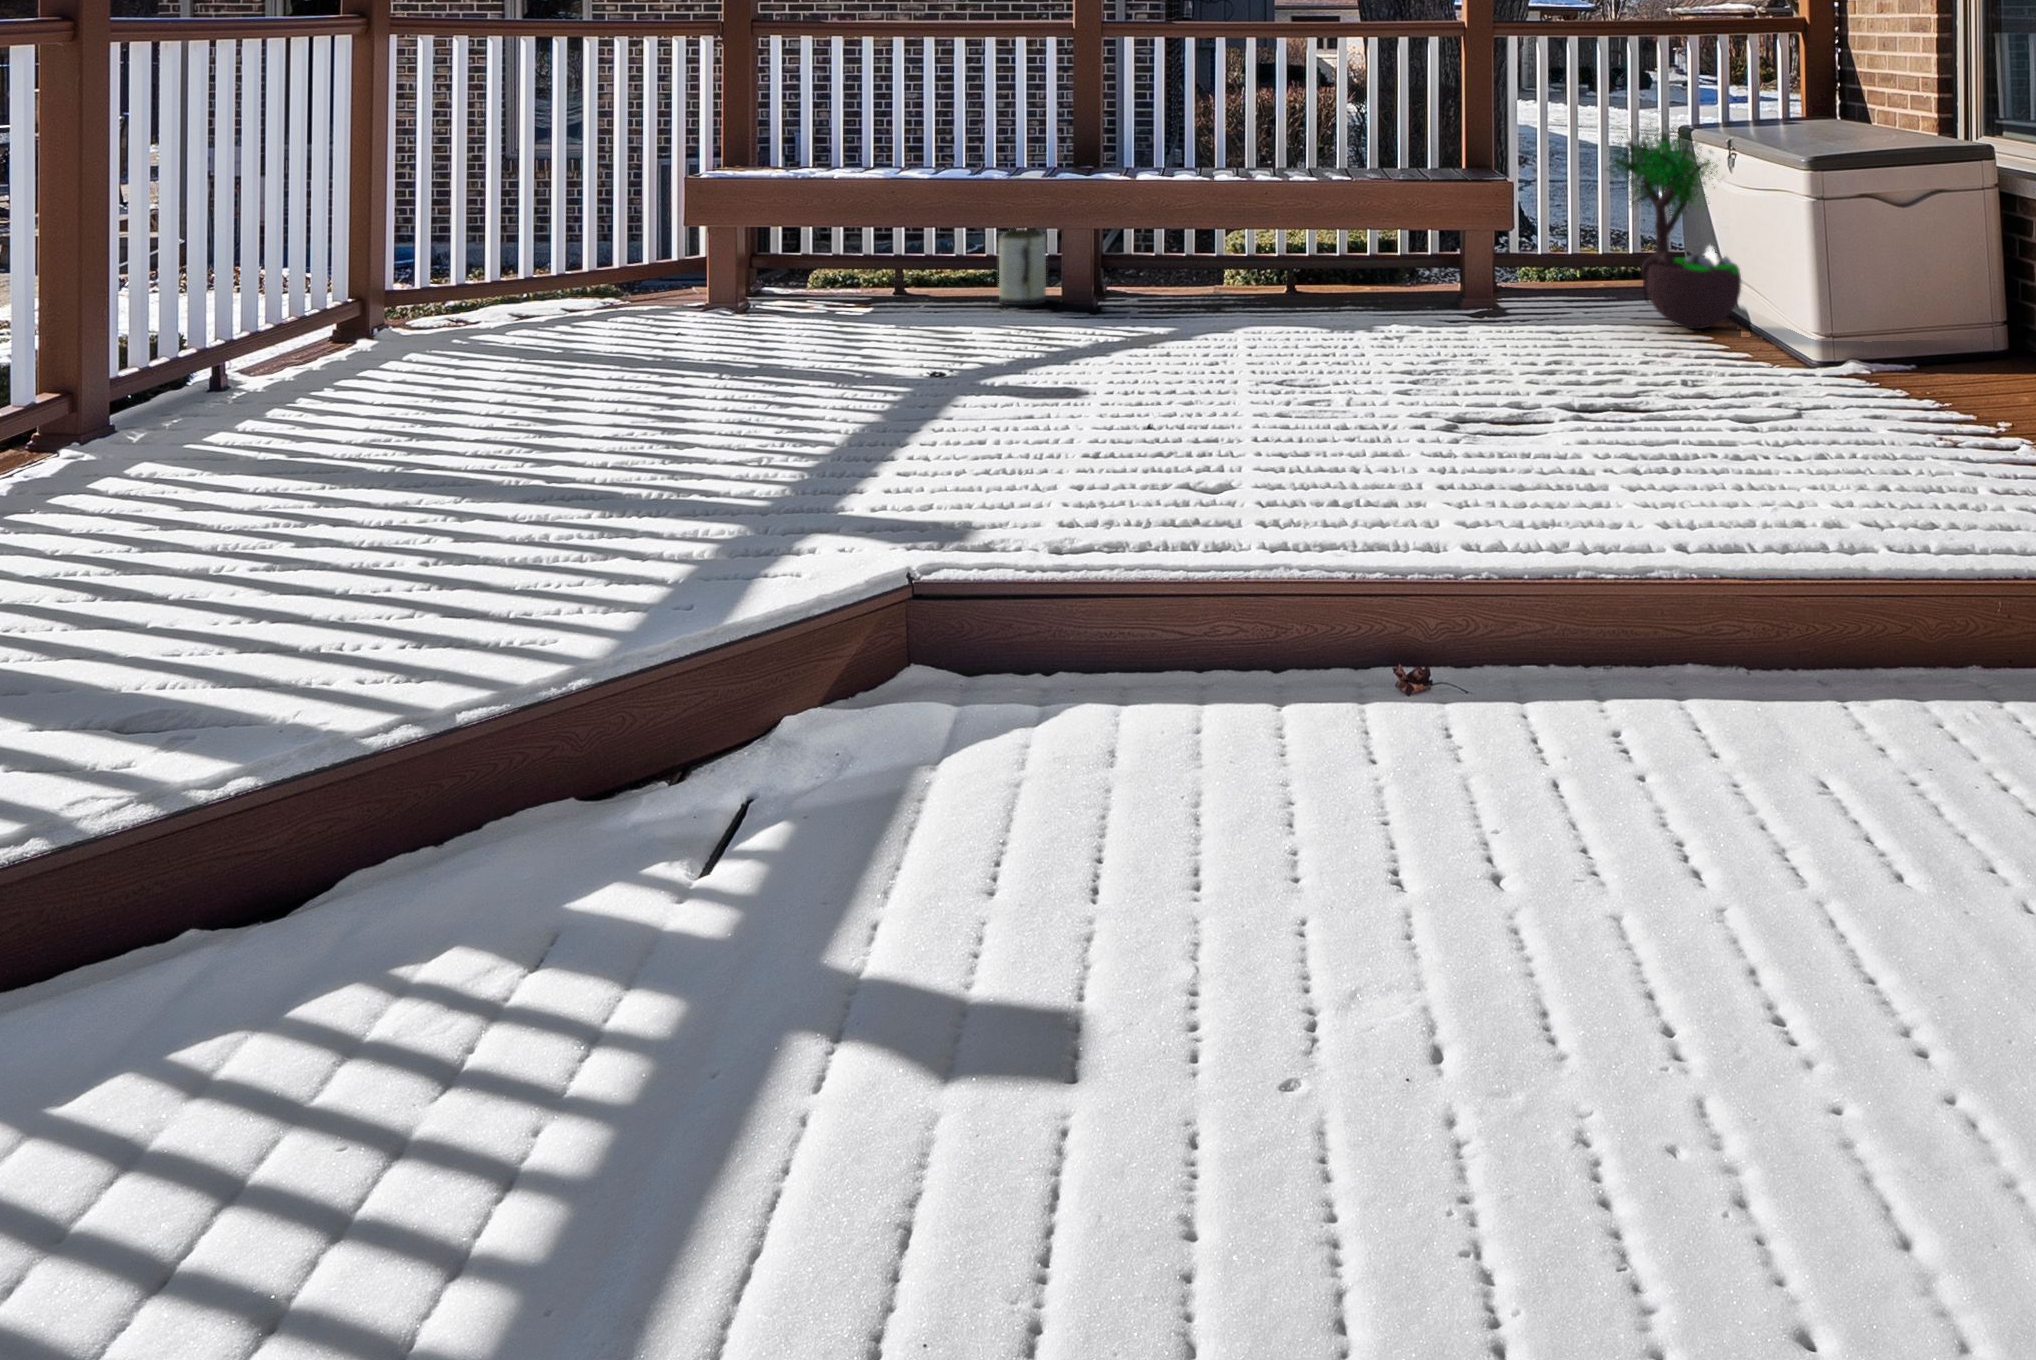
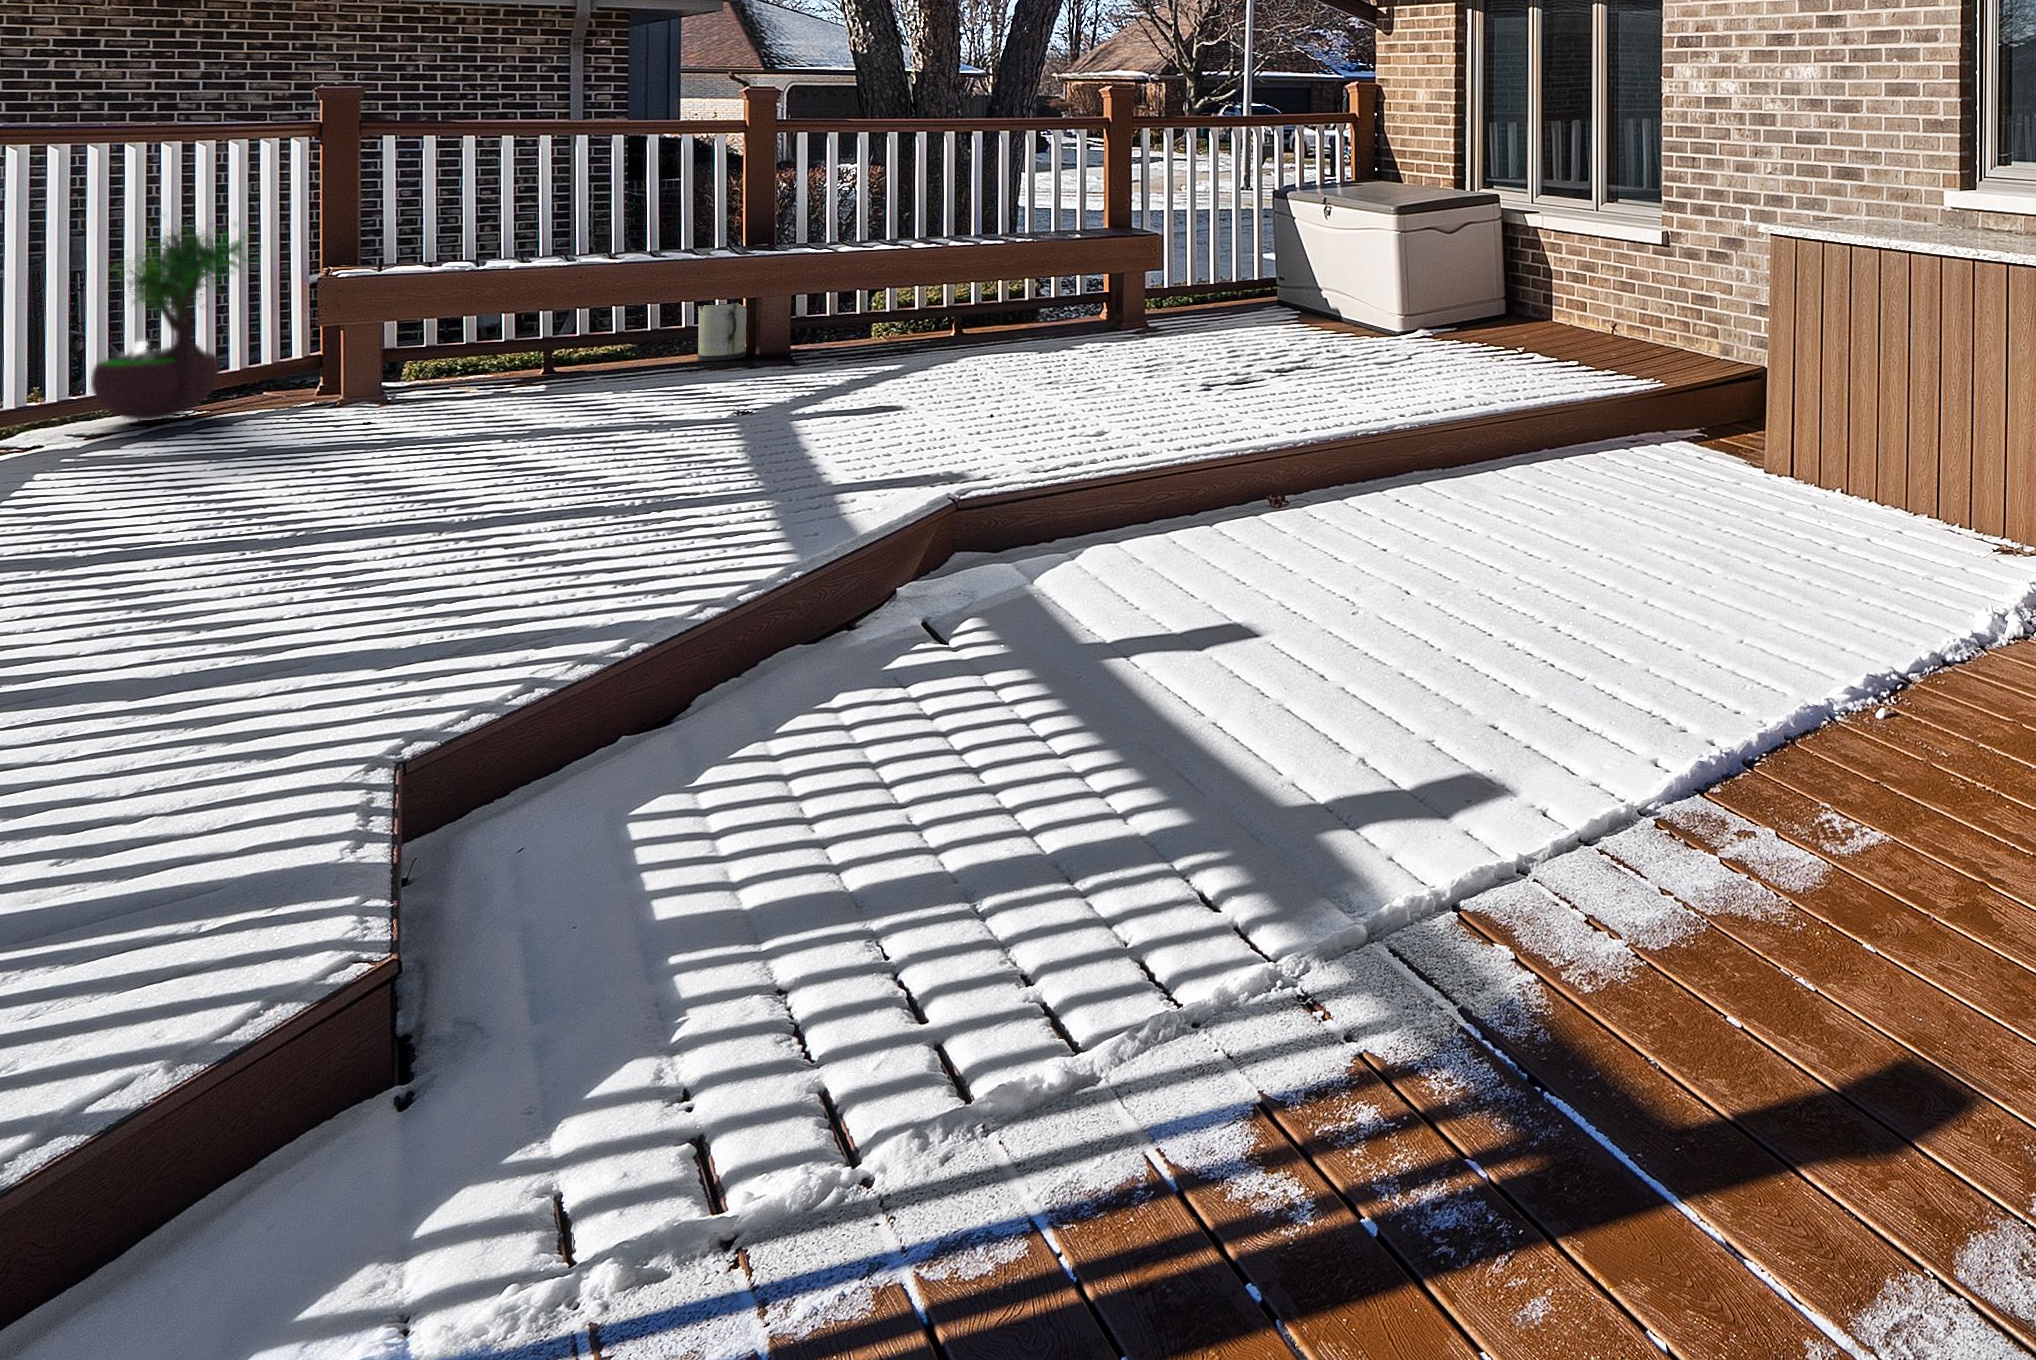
potted tree: present [1605,111,1741,329] -> present [91,223,261,421]

